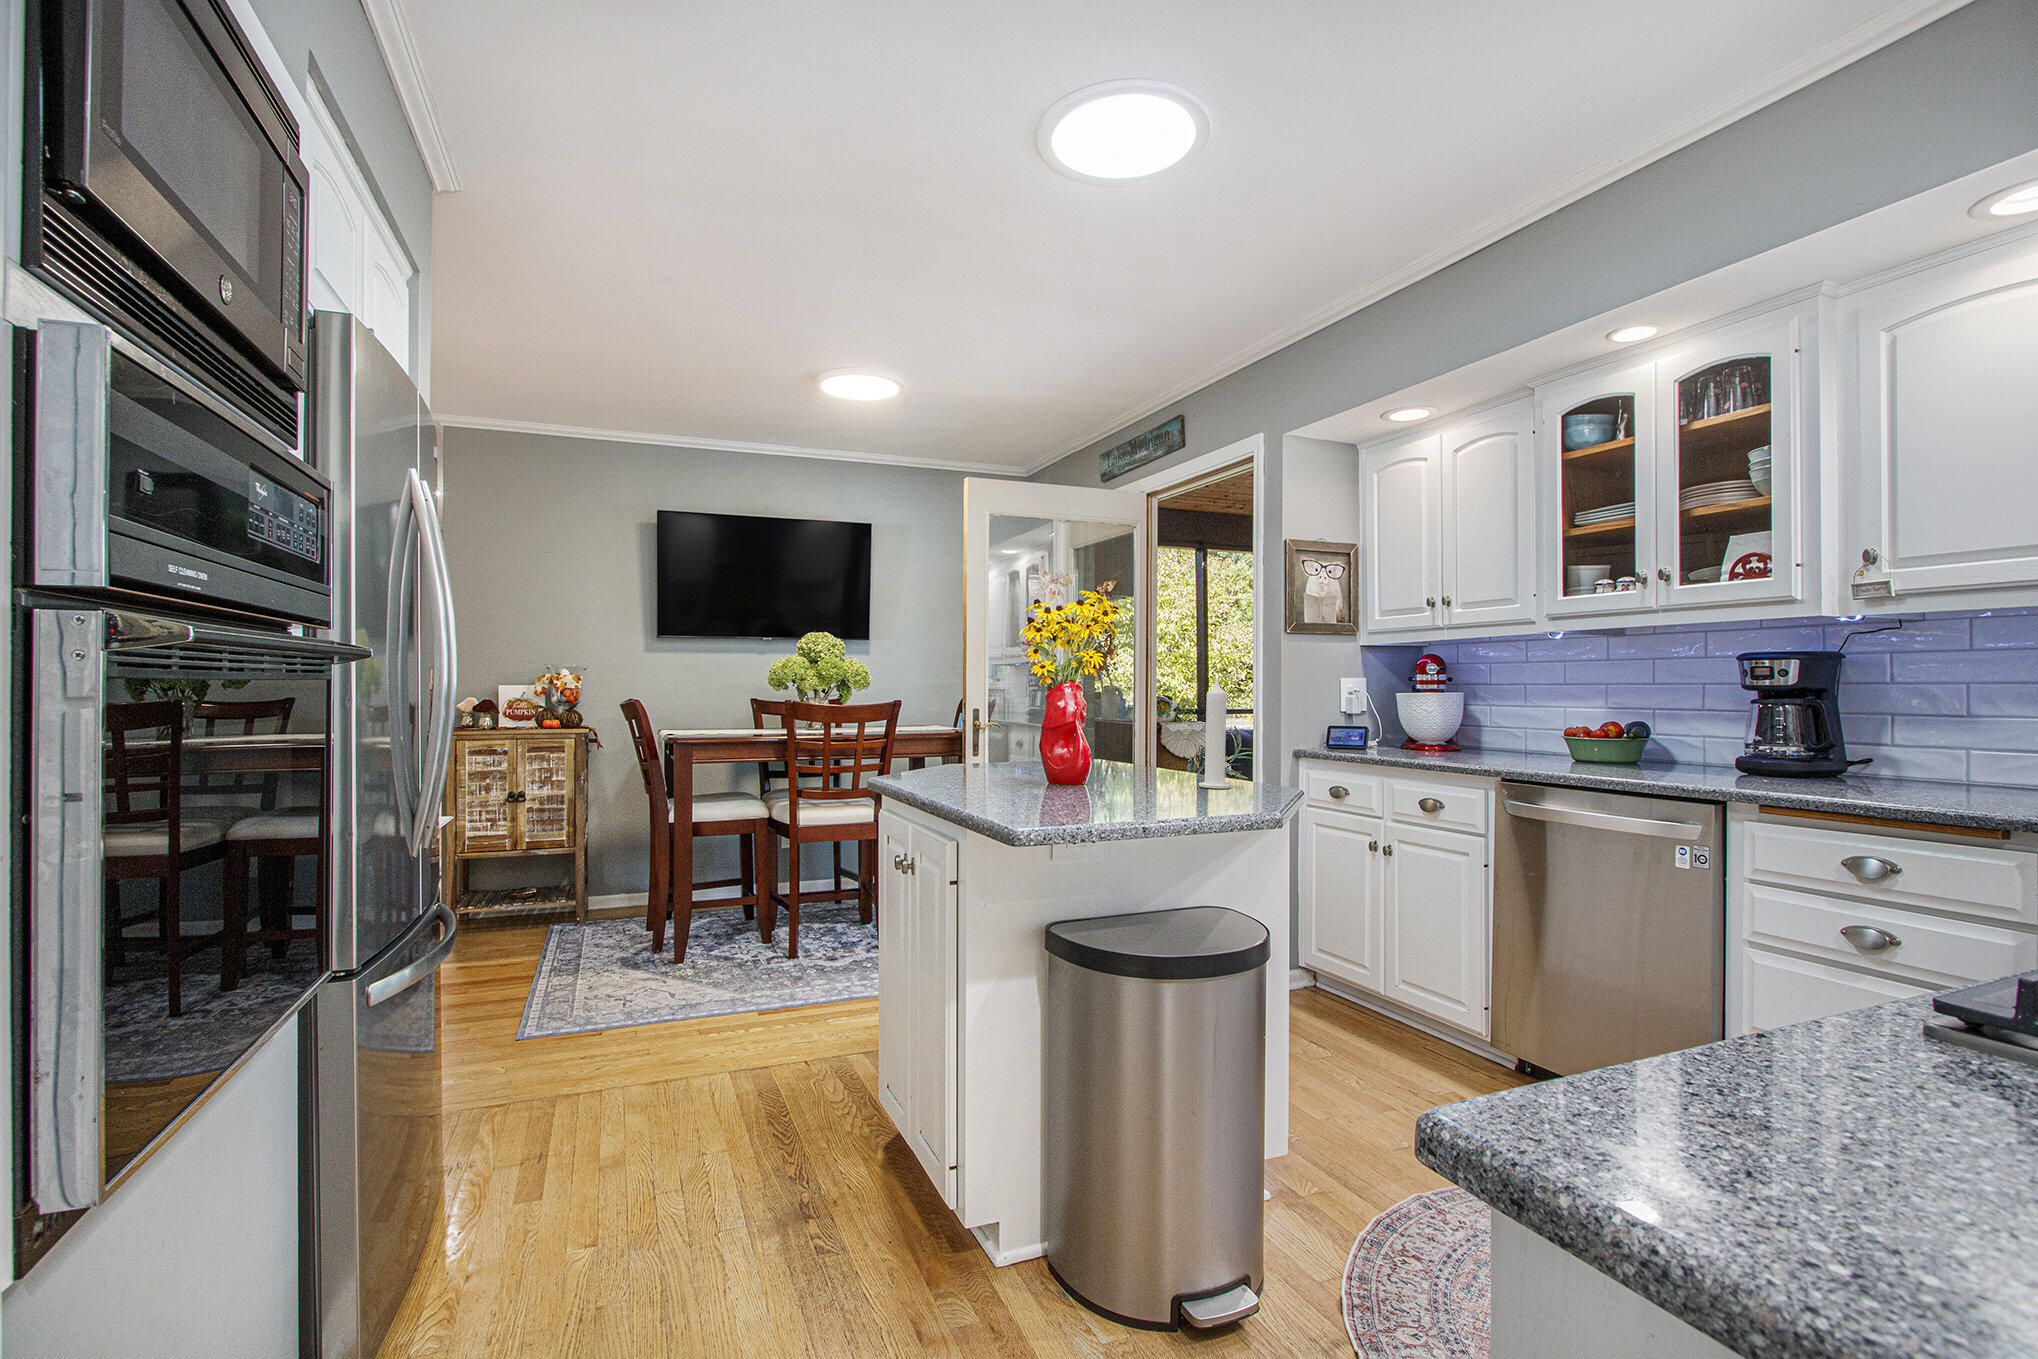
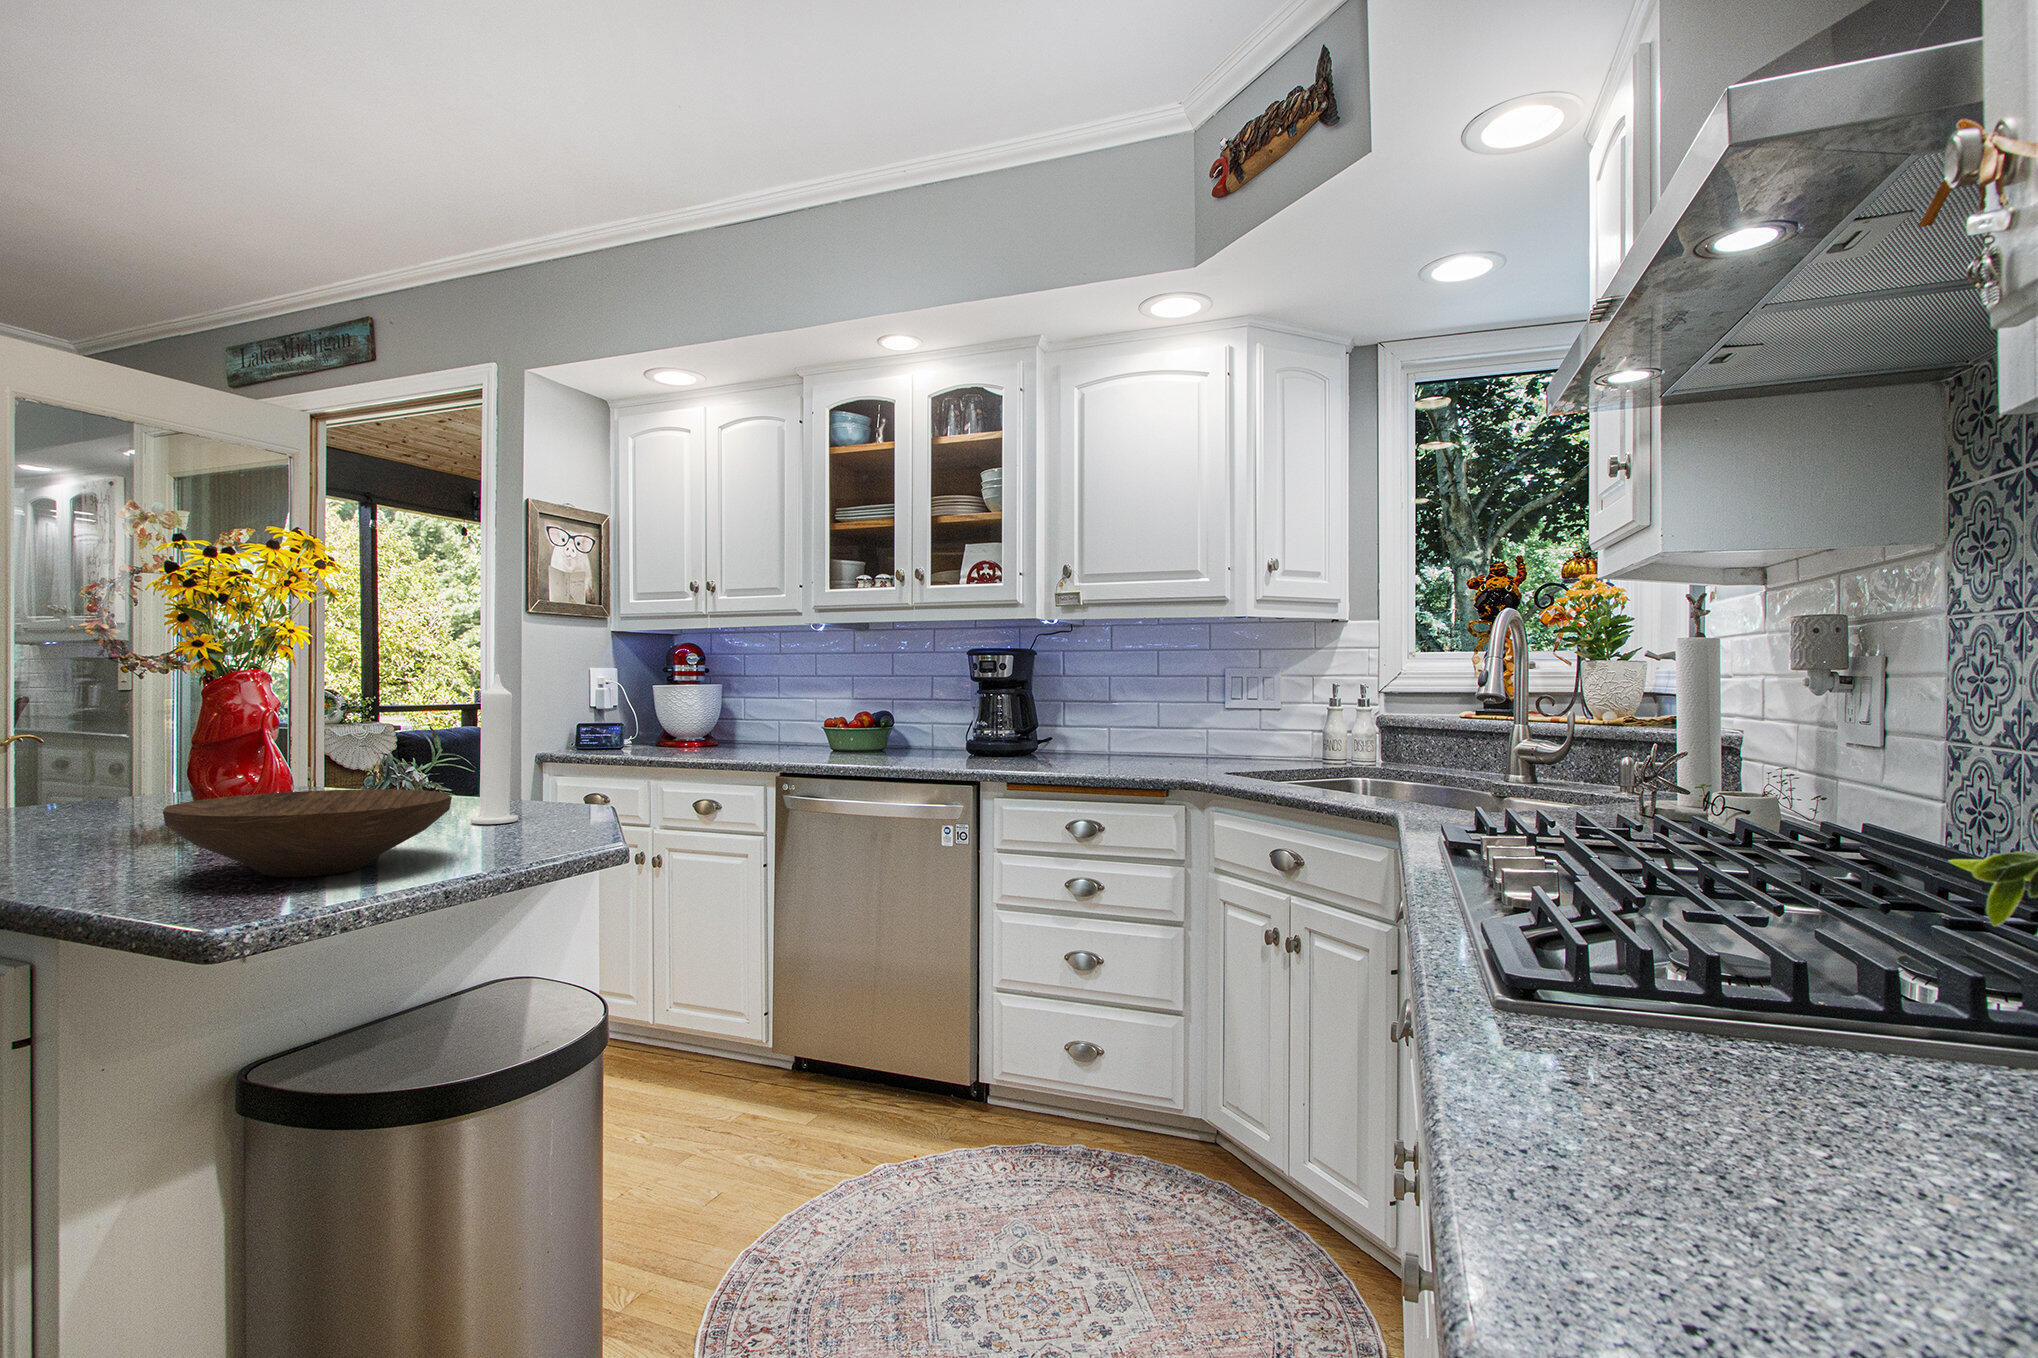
wooden bowl: none [1022,752,1169,804] -> present [163,789,452,877]

